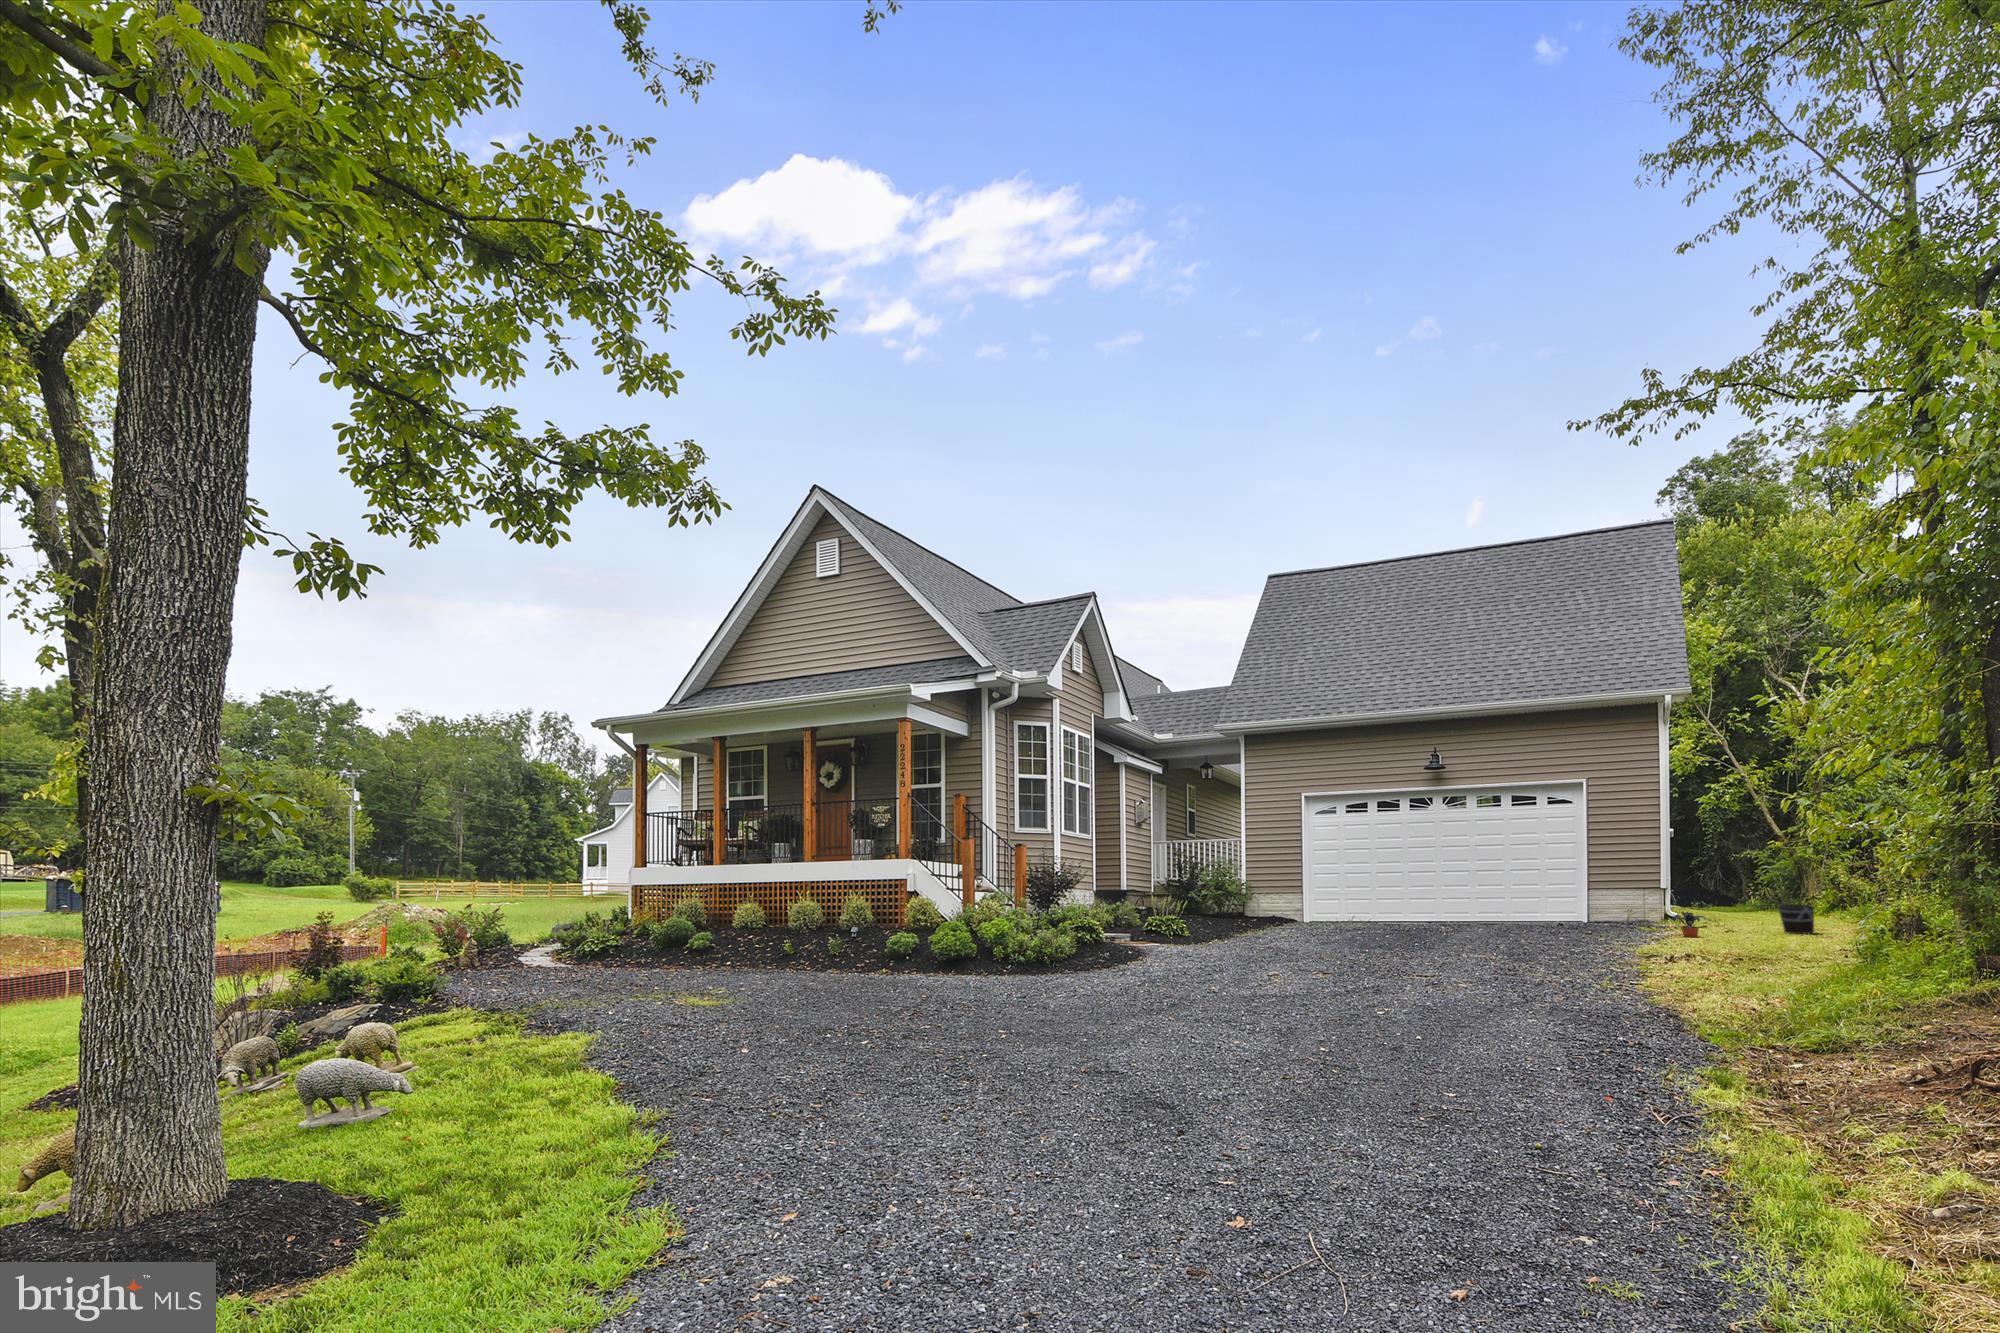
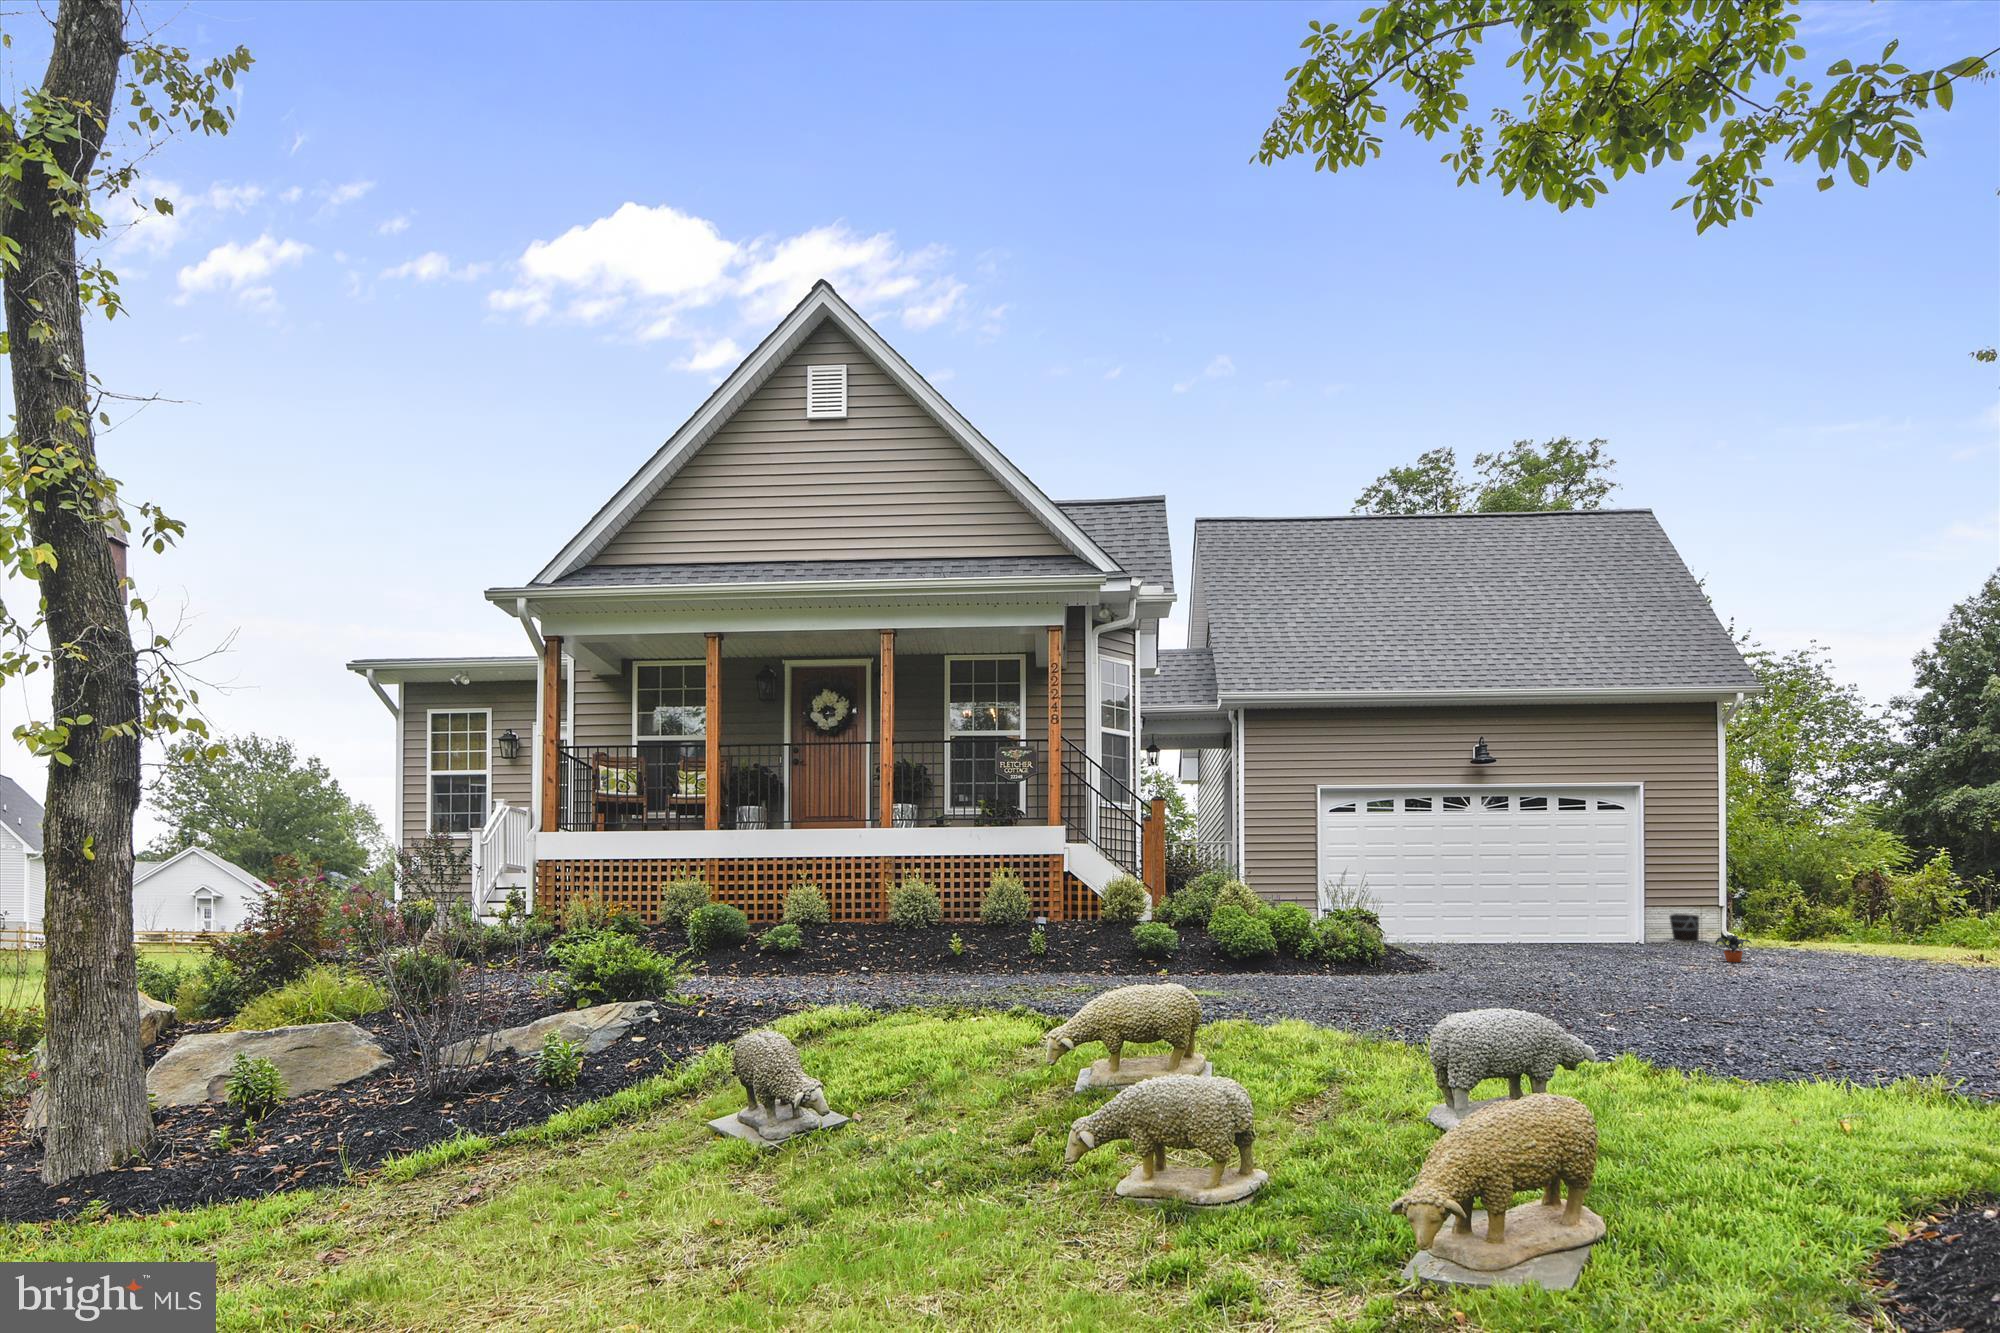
bucket: present [1778,904,1814,934] -> present [1669,914,1699,942]

